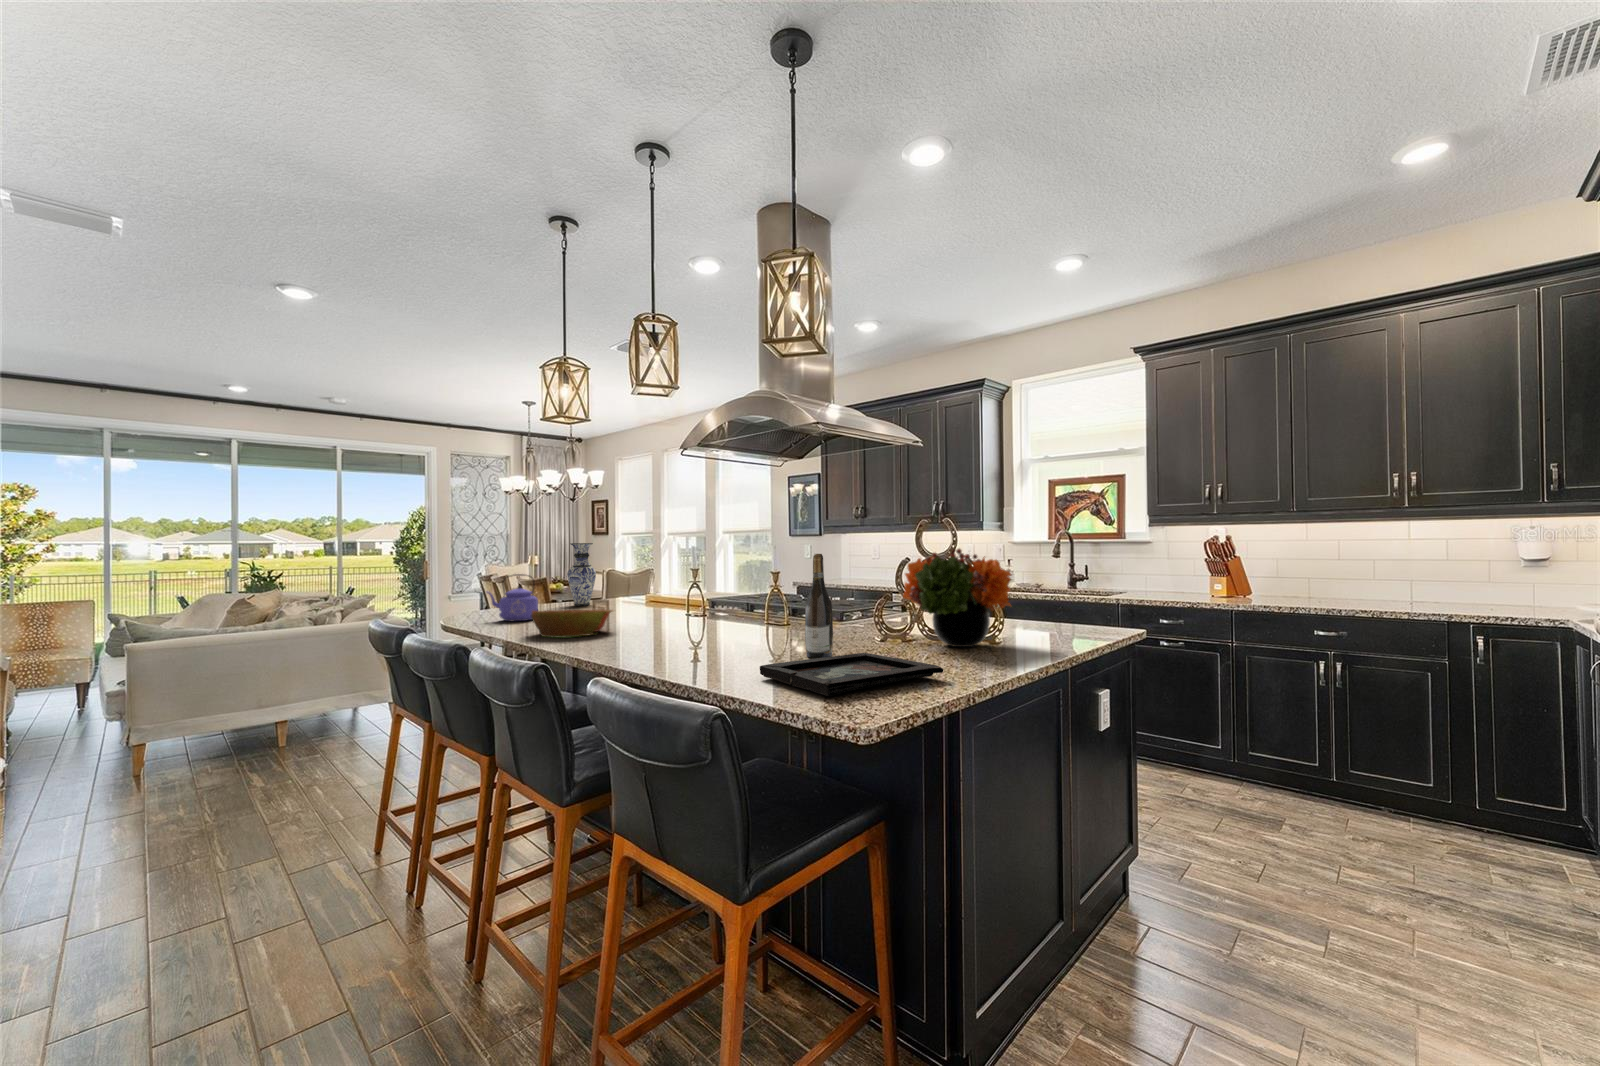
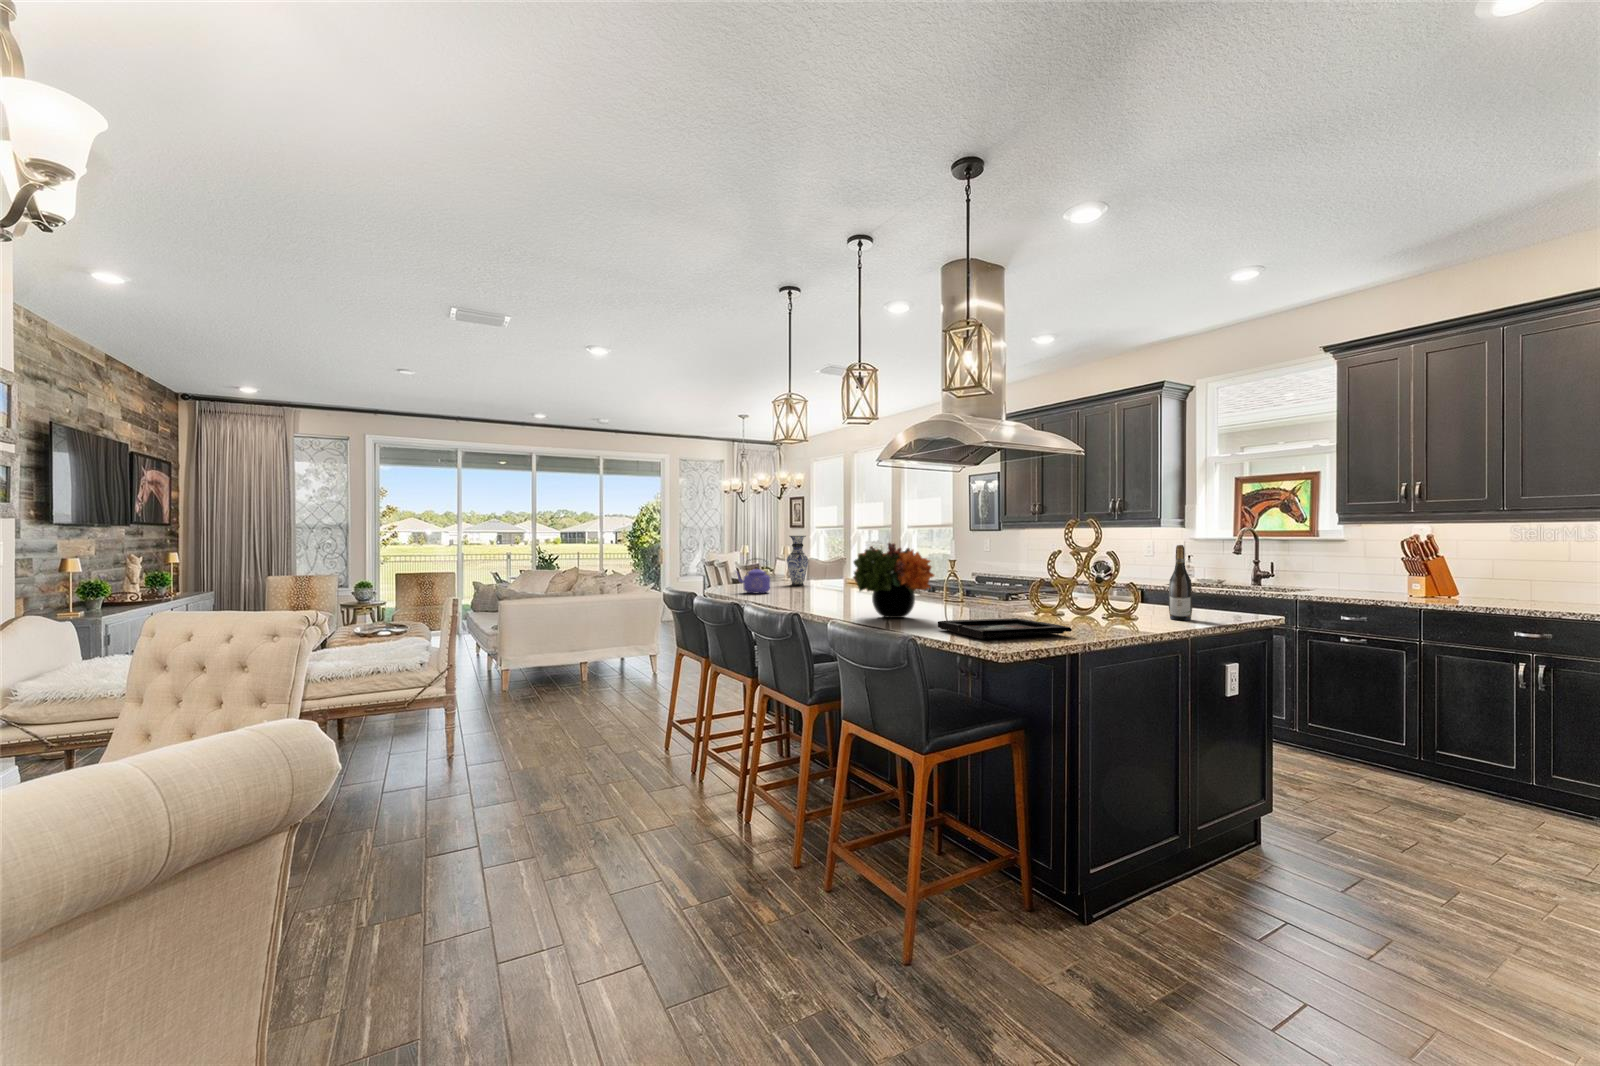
flower arrangement: present [903,549,1011,647] -> present [853,543,934,618]
wine bottle: present [805,554,833,658] -> present [1169,545,1192,620]
bowl: present [531,610,613,638] -> none [772,584,830,604]

